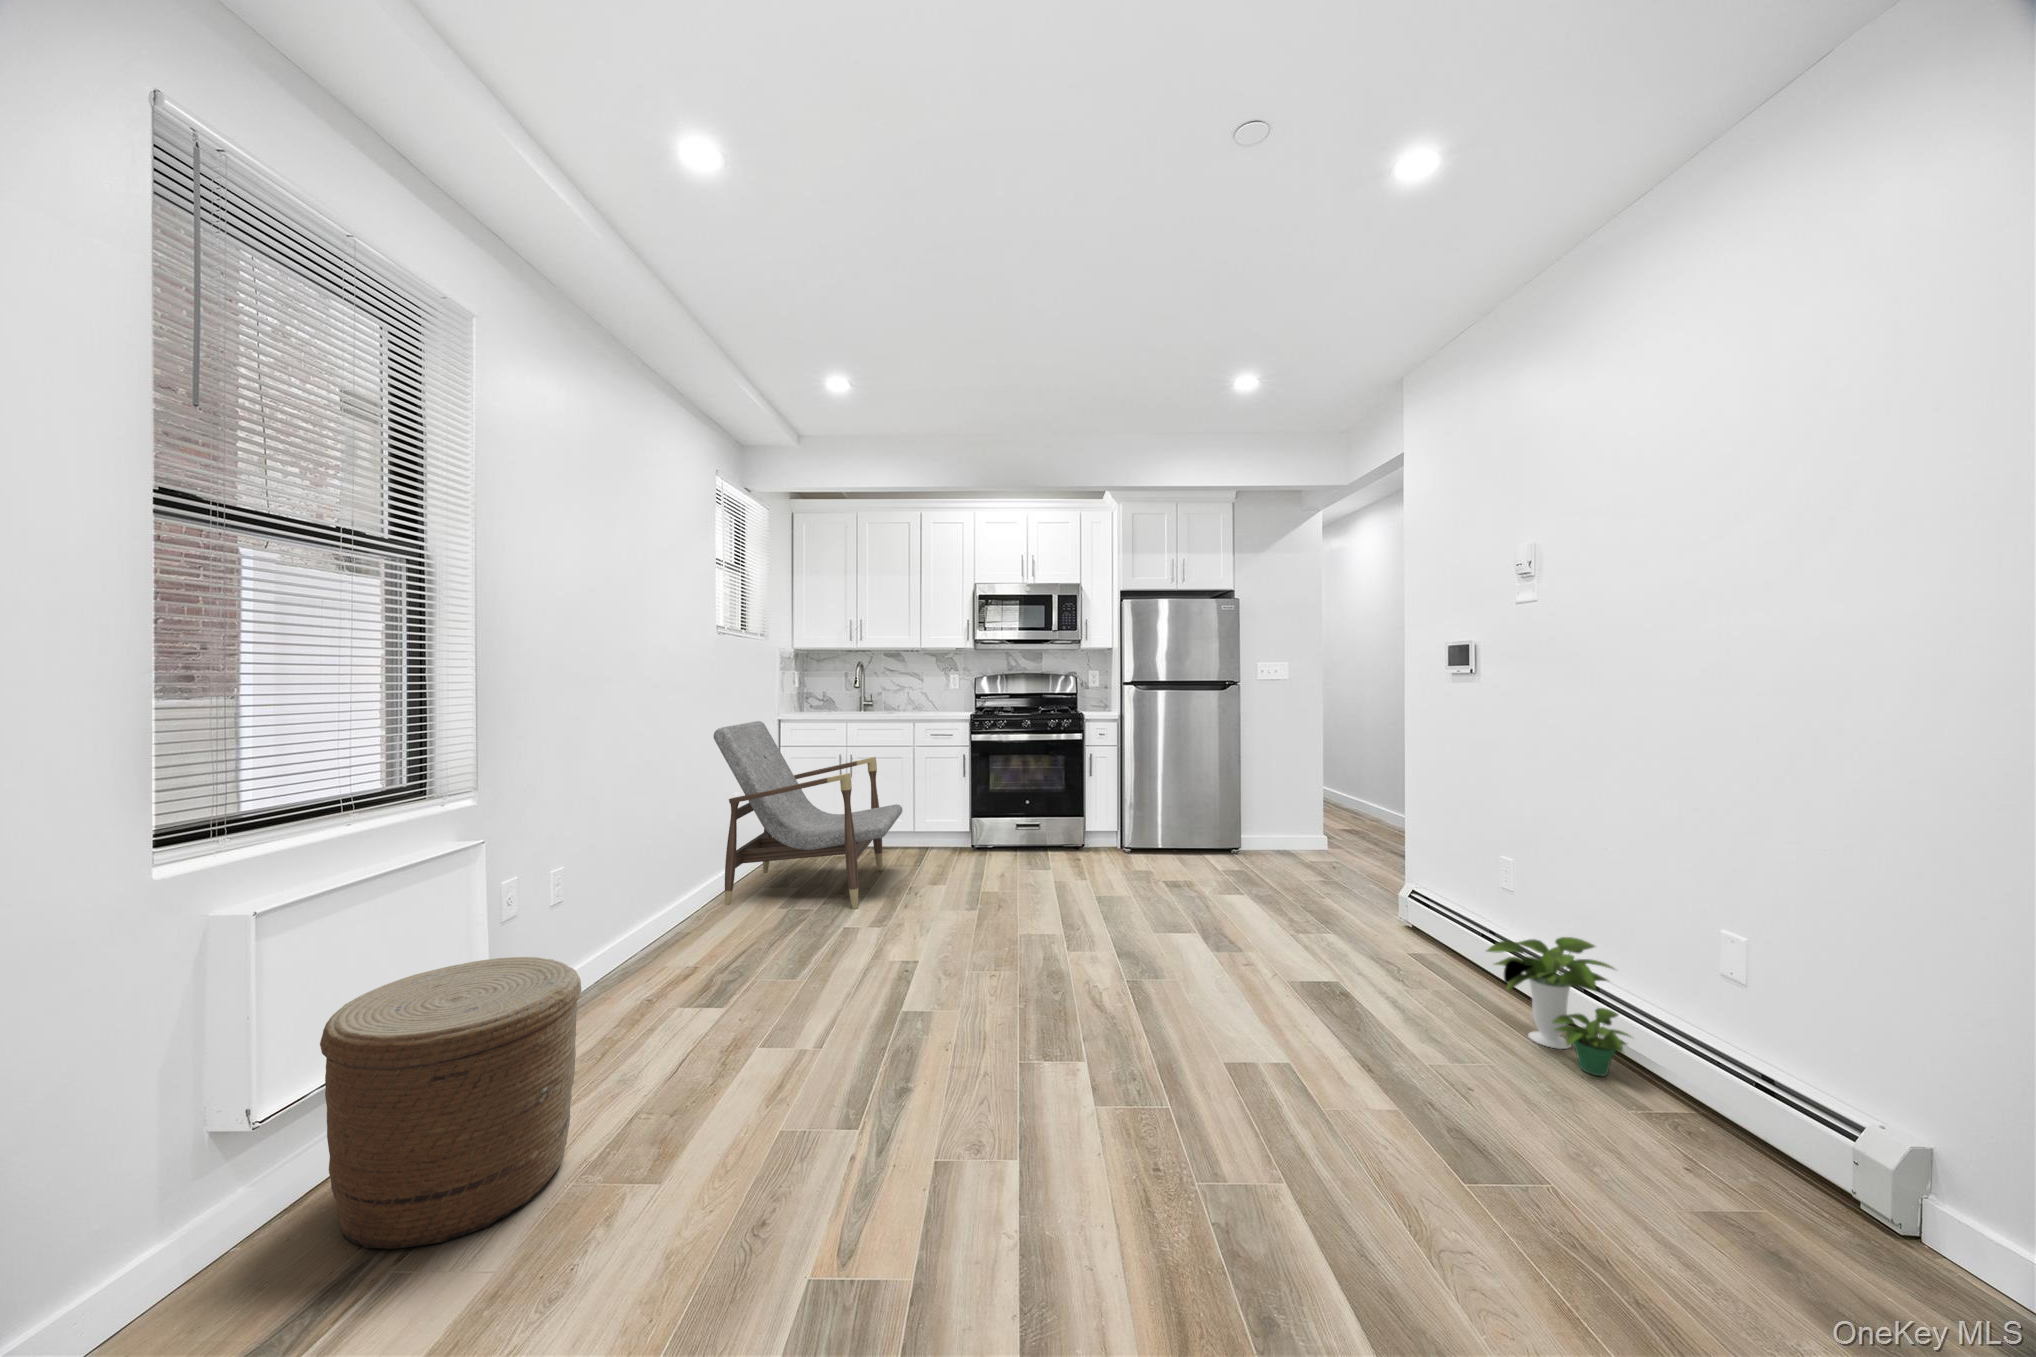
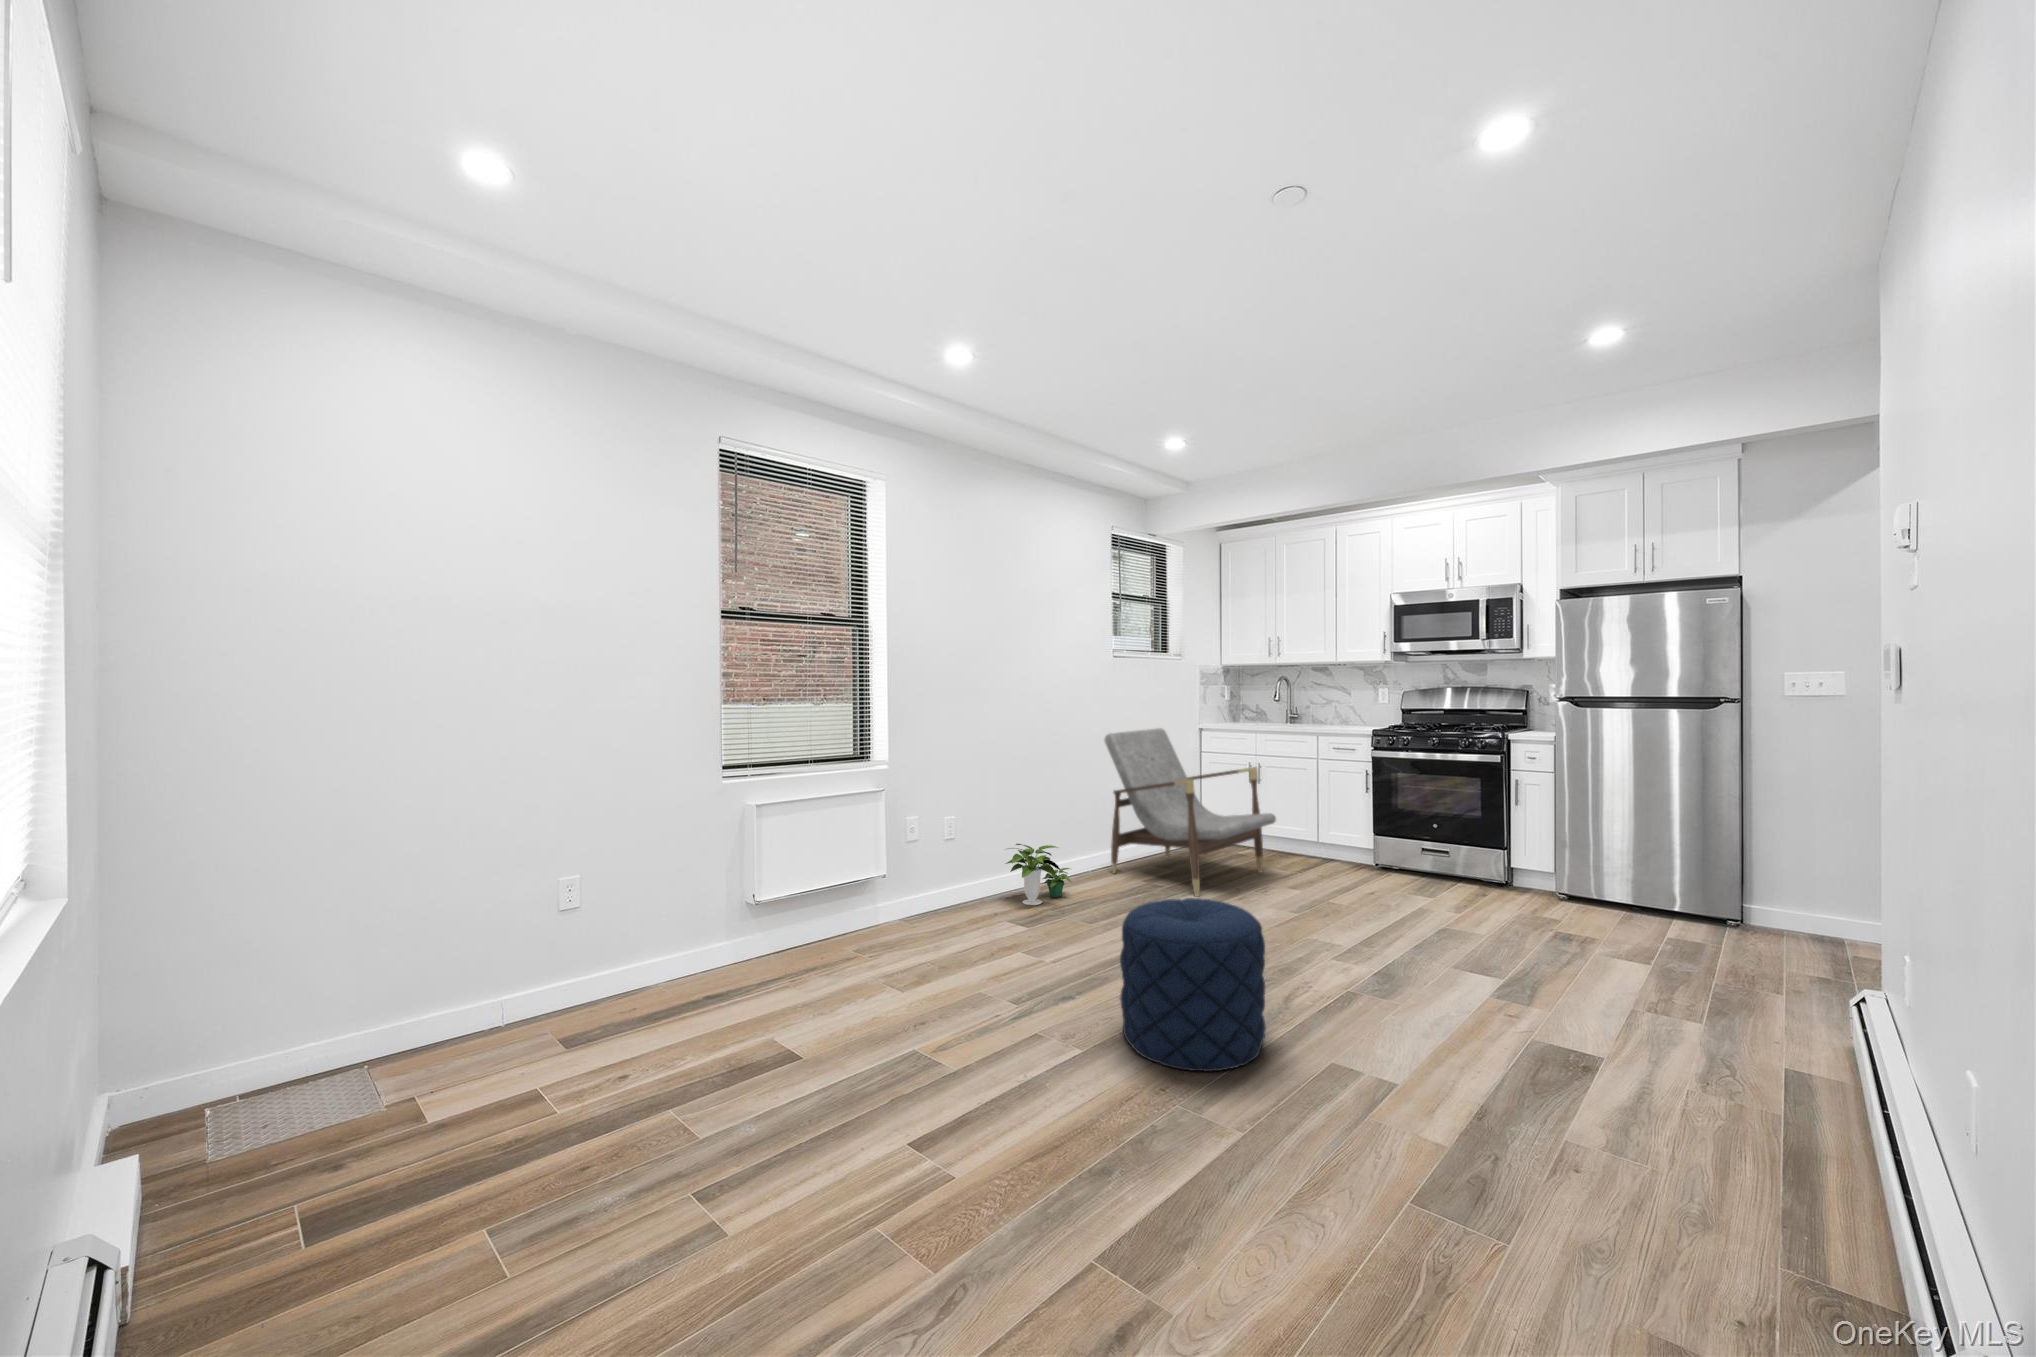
pouf: none [1005,898,1179,1124] -> present [1120,898,1266,1071]
potted plant: present [1487,937,1631,1076] -> present [1005,844,1072,905]
woven basket: present [320,957,581,1249] -> none [795,857,901,983]

